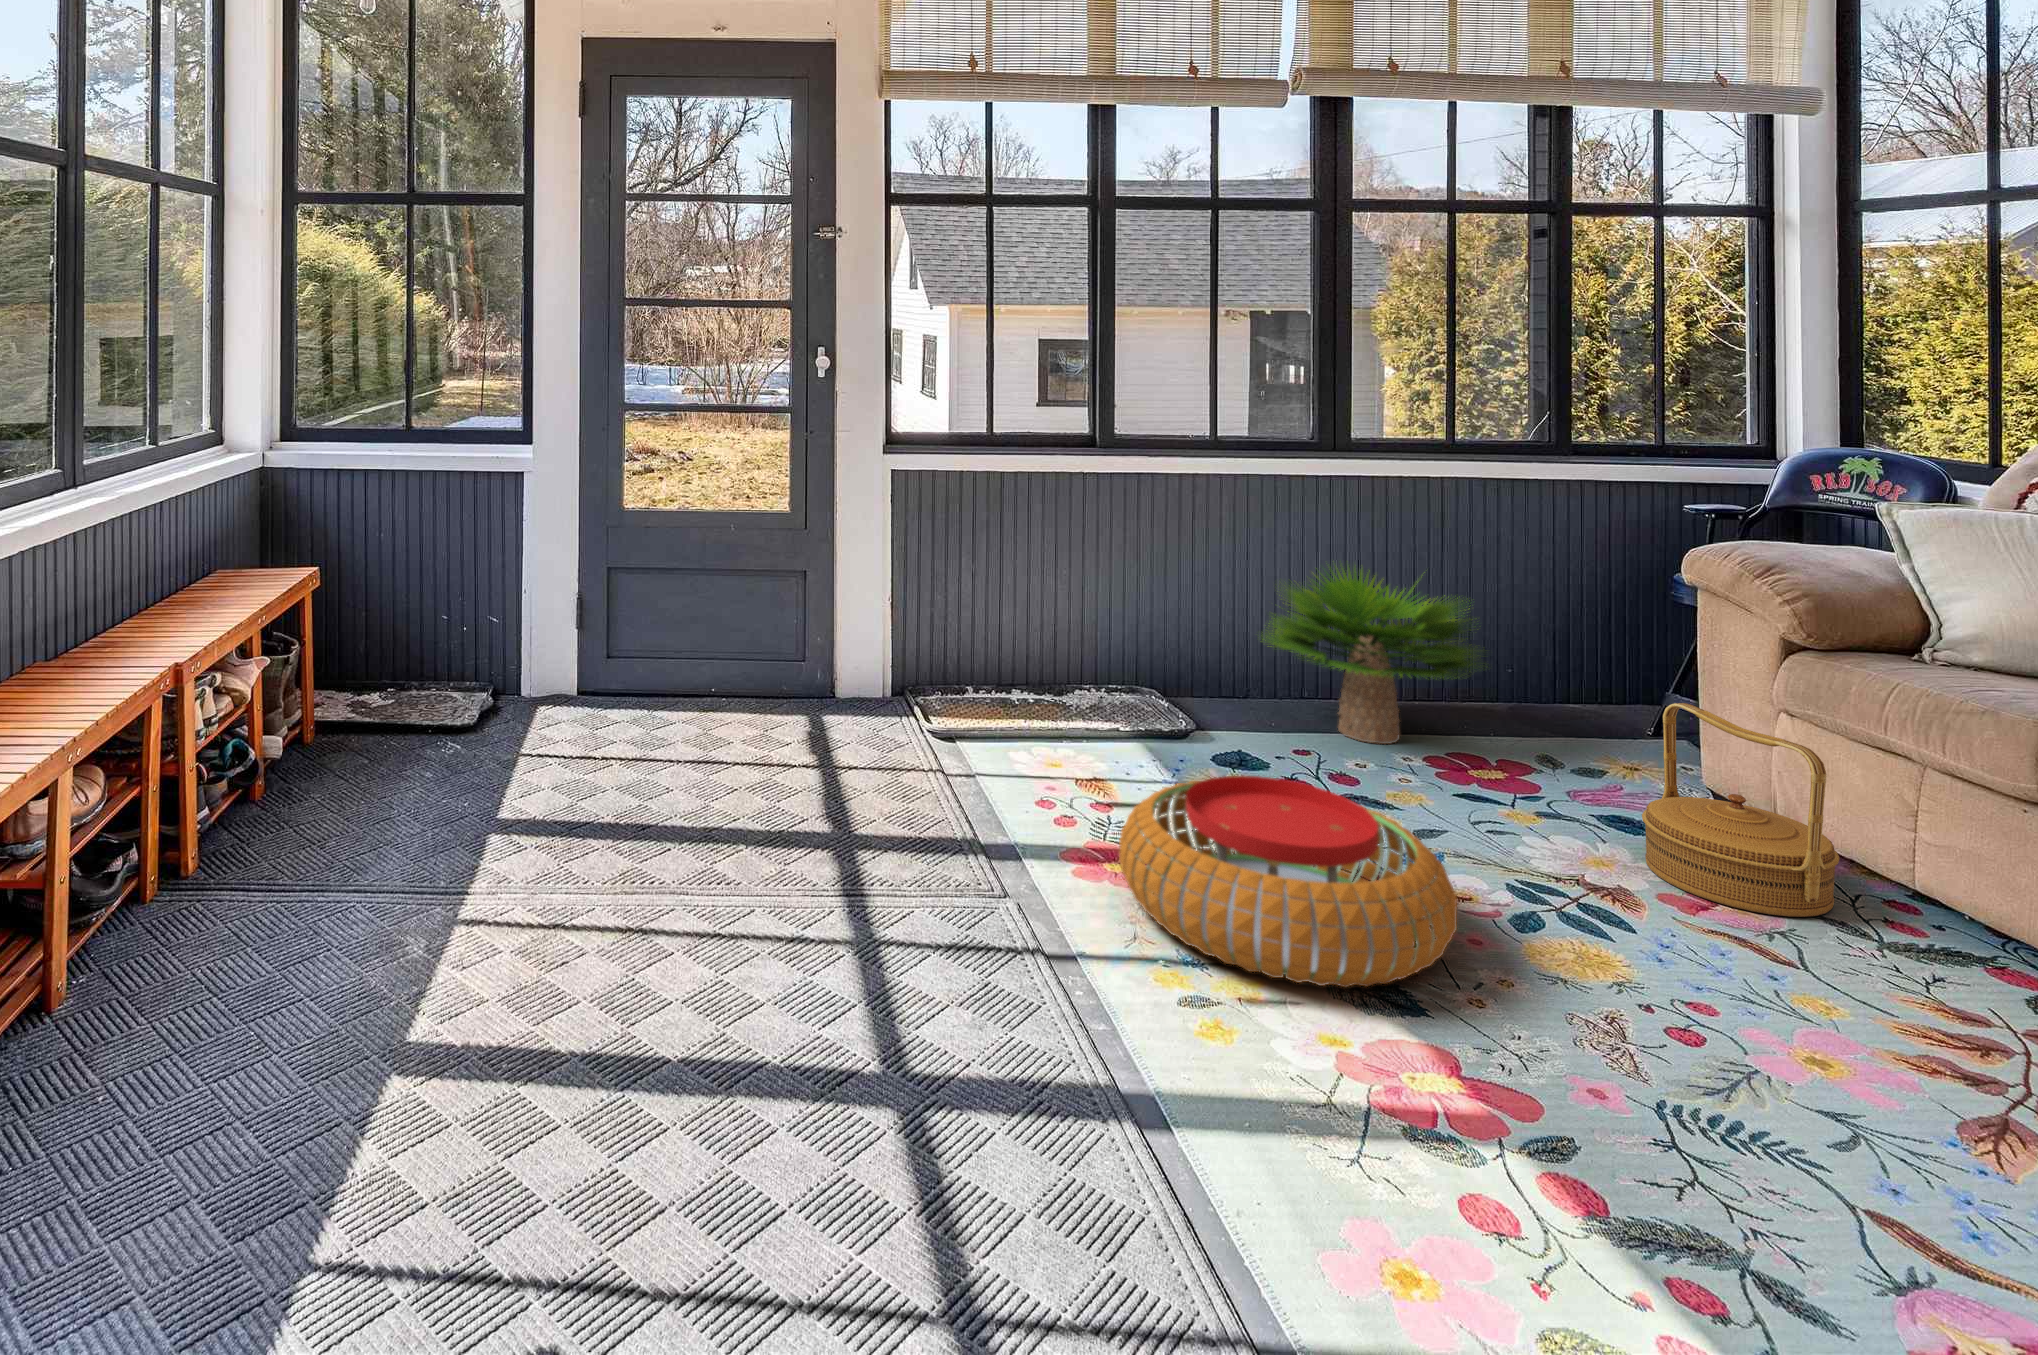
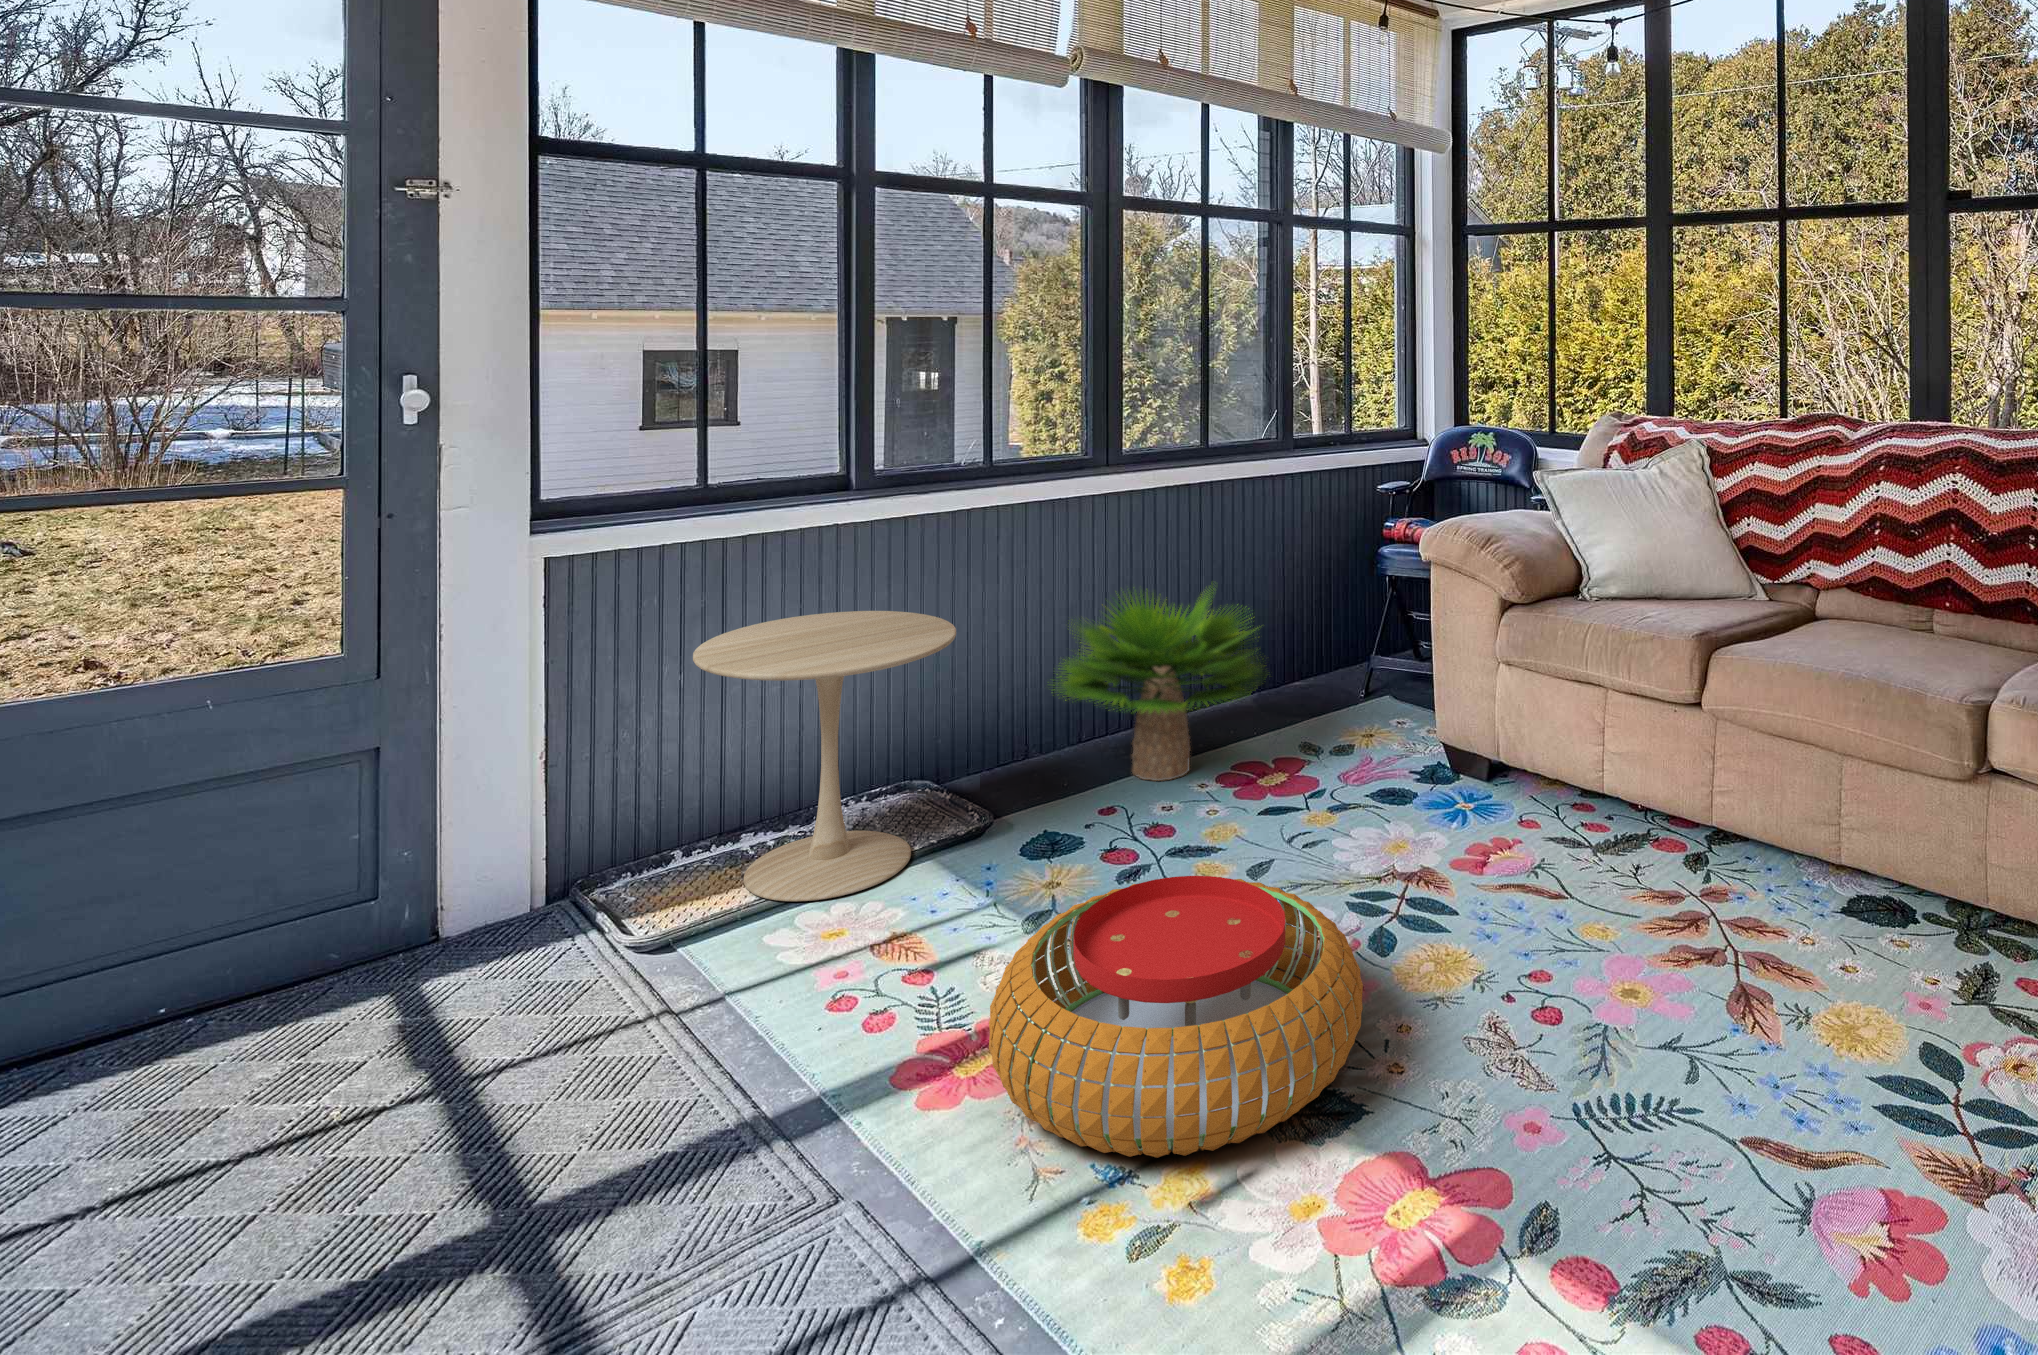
side table: none [975,538,1161,744] -> present [693,611,956,901]
woven basket: present [1642,703,1839,917] -> none [1422,679,1556,859]

